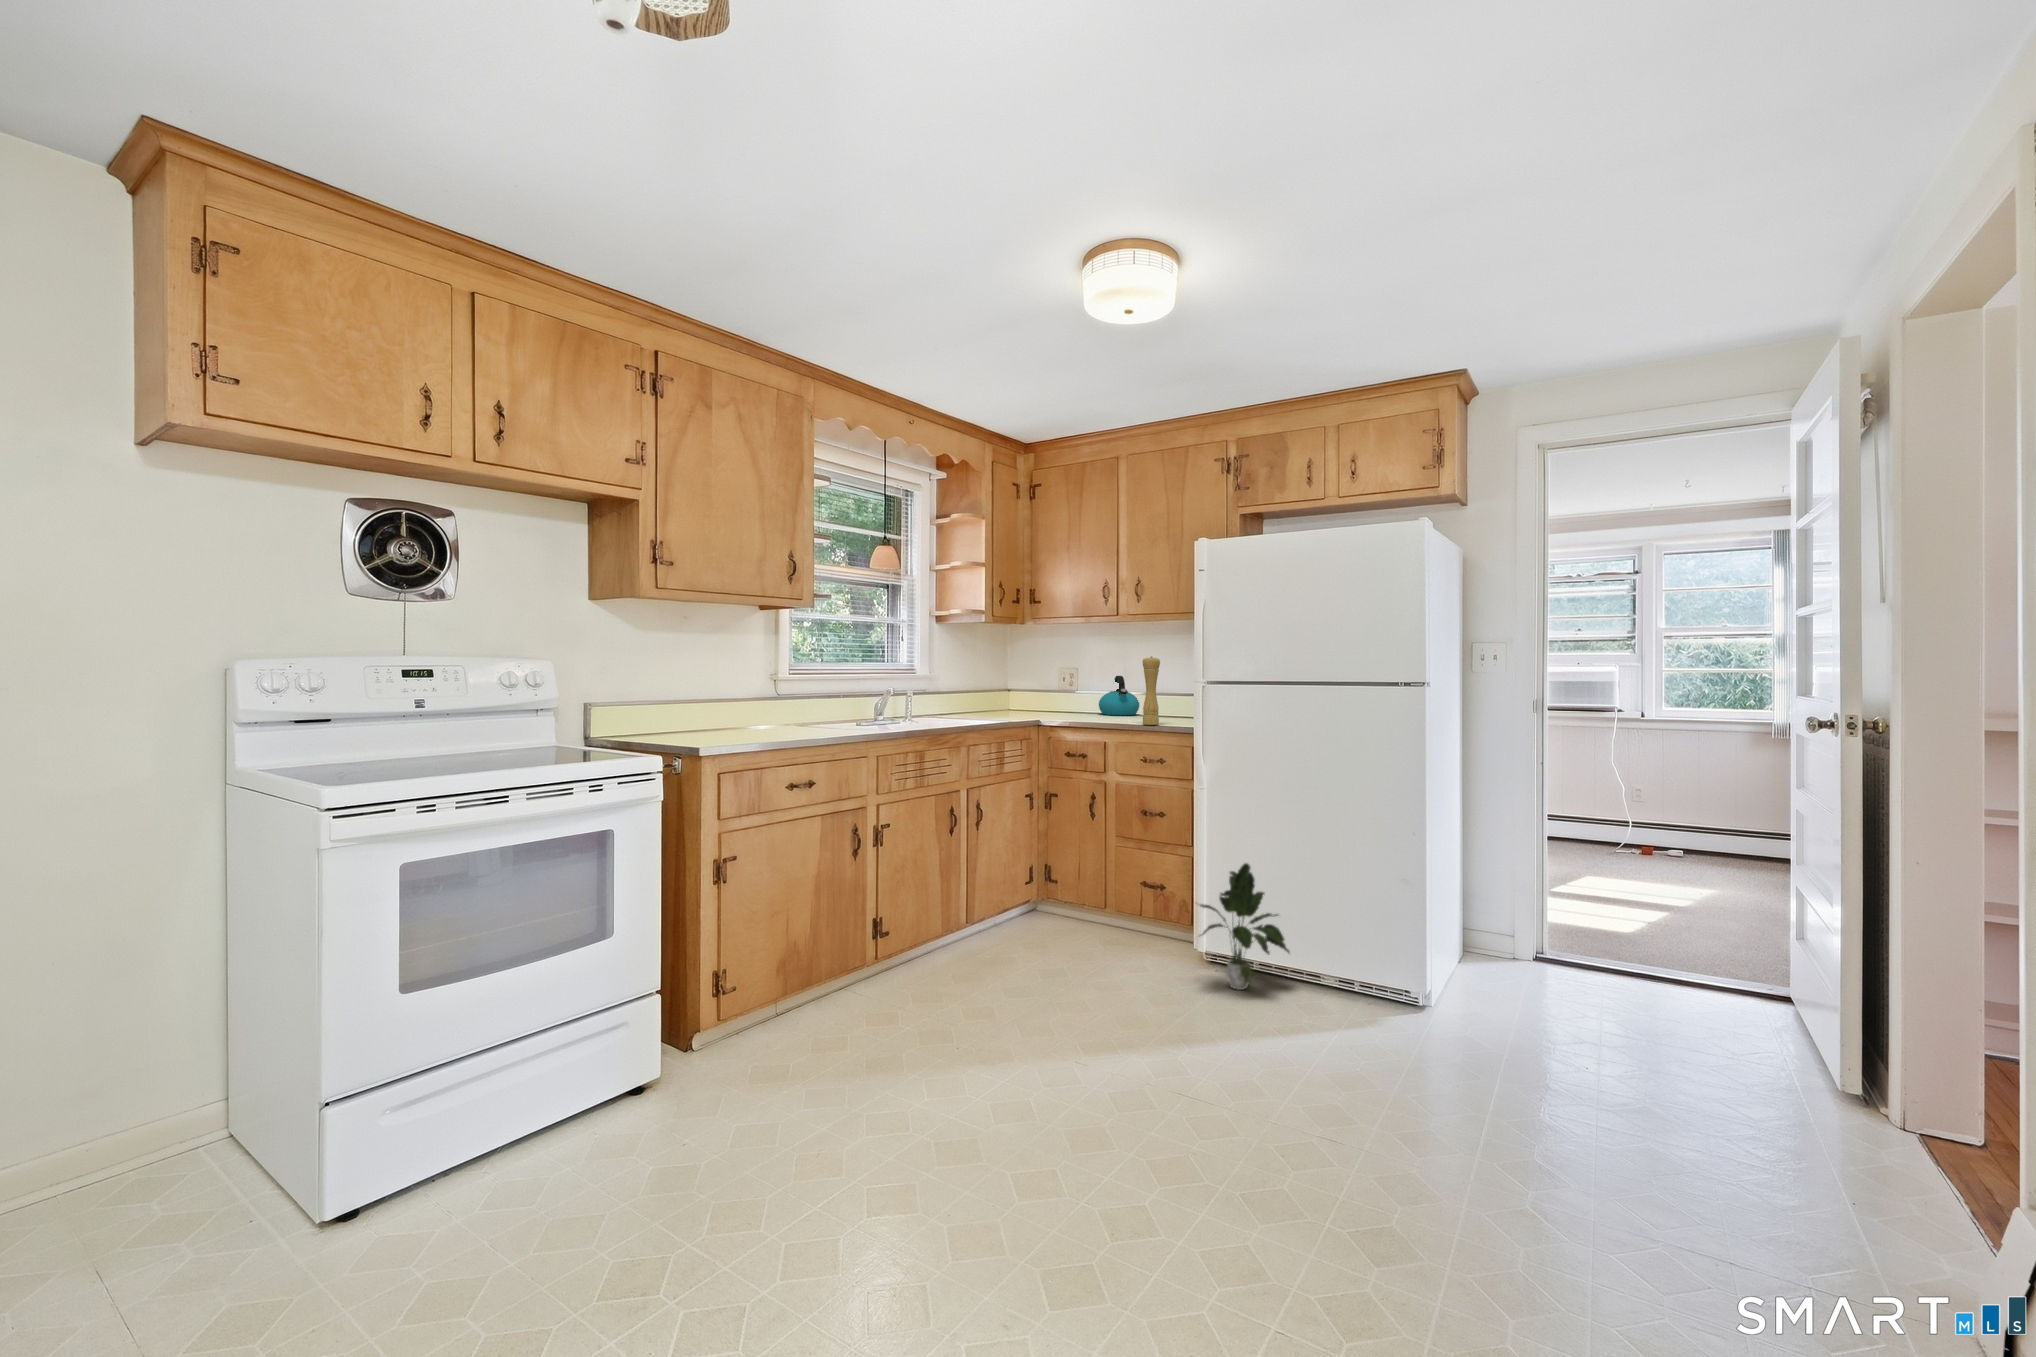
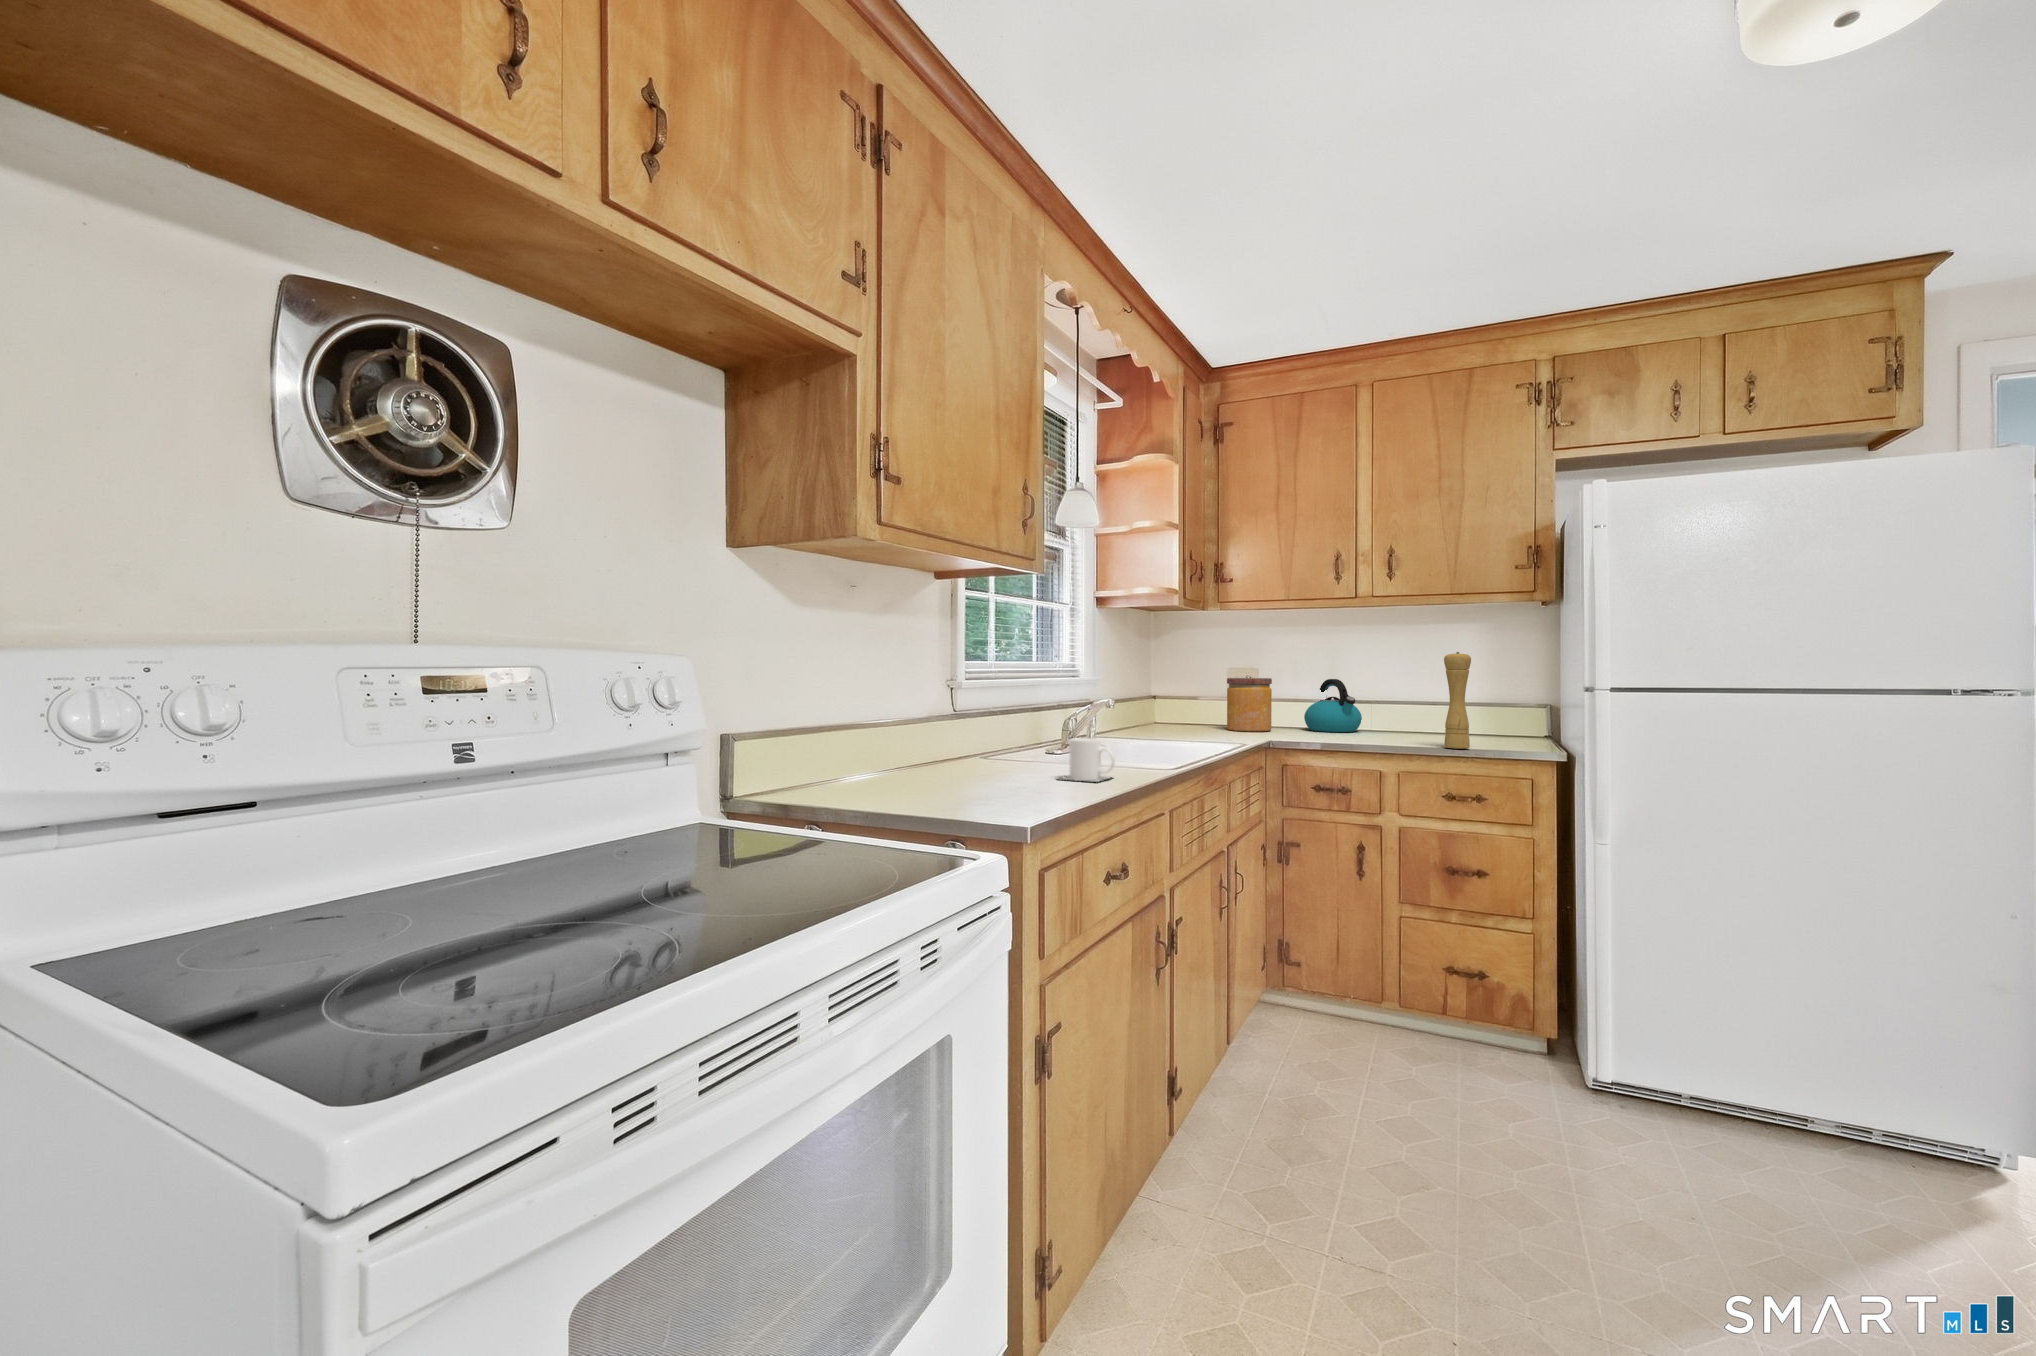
jar: none [1039,675,1071,714] -> present [1227,678,1272,731]
mug: none [797,710,837,735] -> present [1061,738,1115,782]
potted plant: present [1199,863,1289,990] -> none [1653,962,1814,1159]

